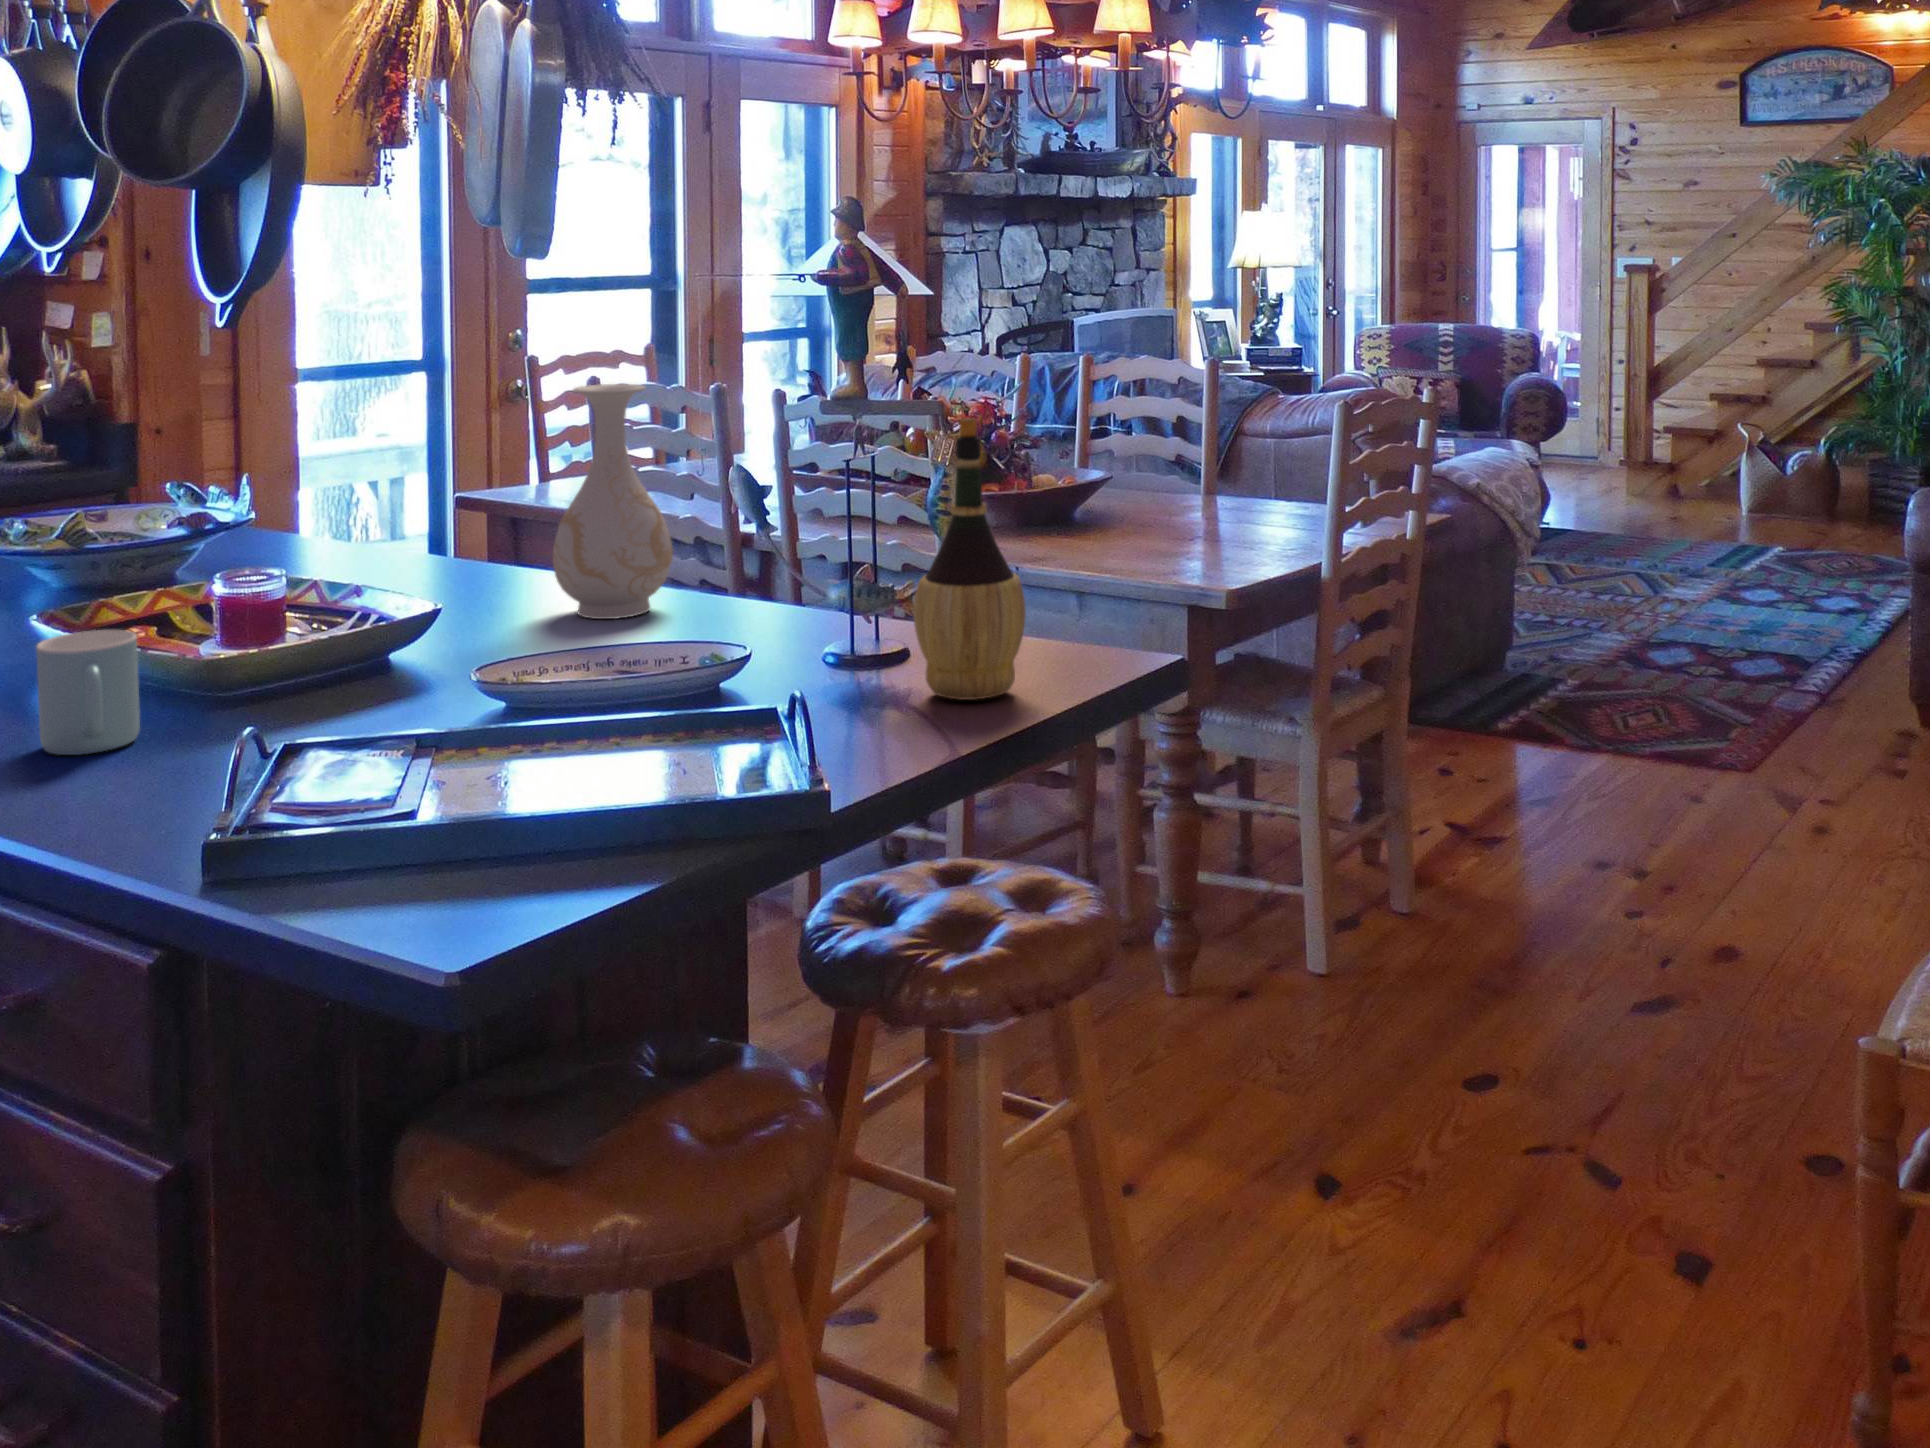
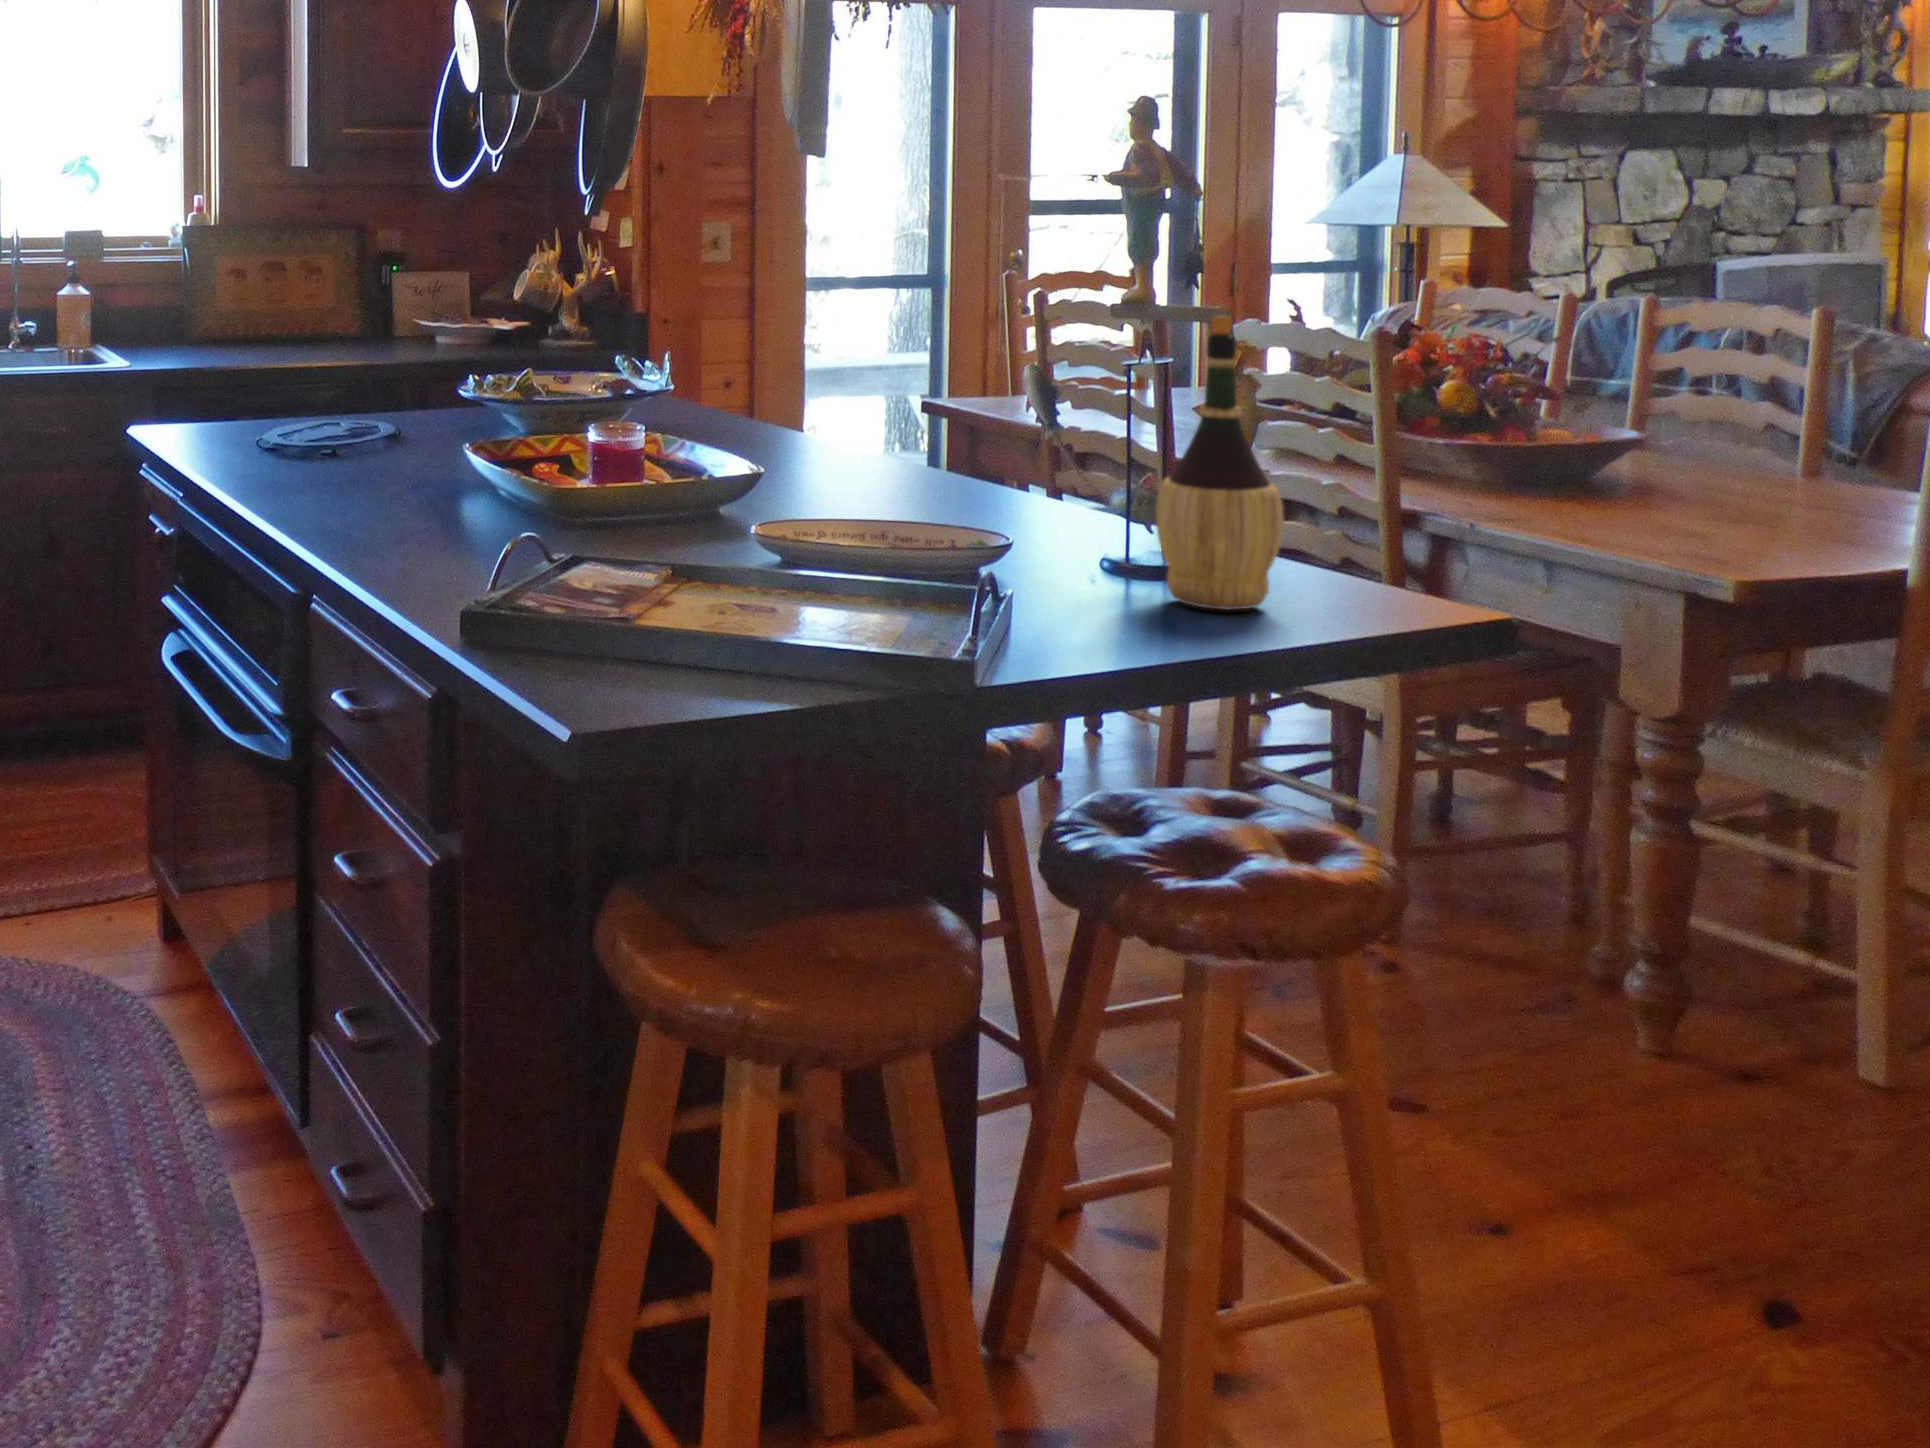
vase: present [552,384,673,619] -> none [876,280,990,502]
mug: present [36,630,140,755] -> none [427,445,496,538]

